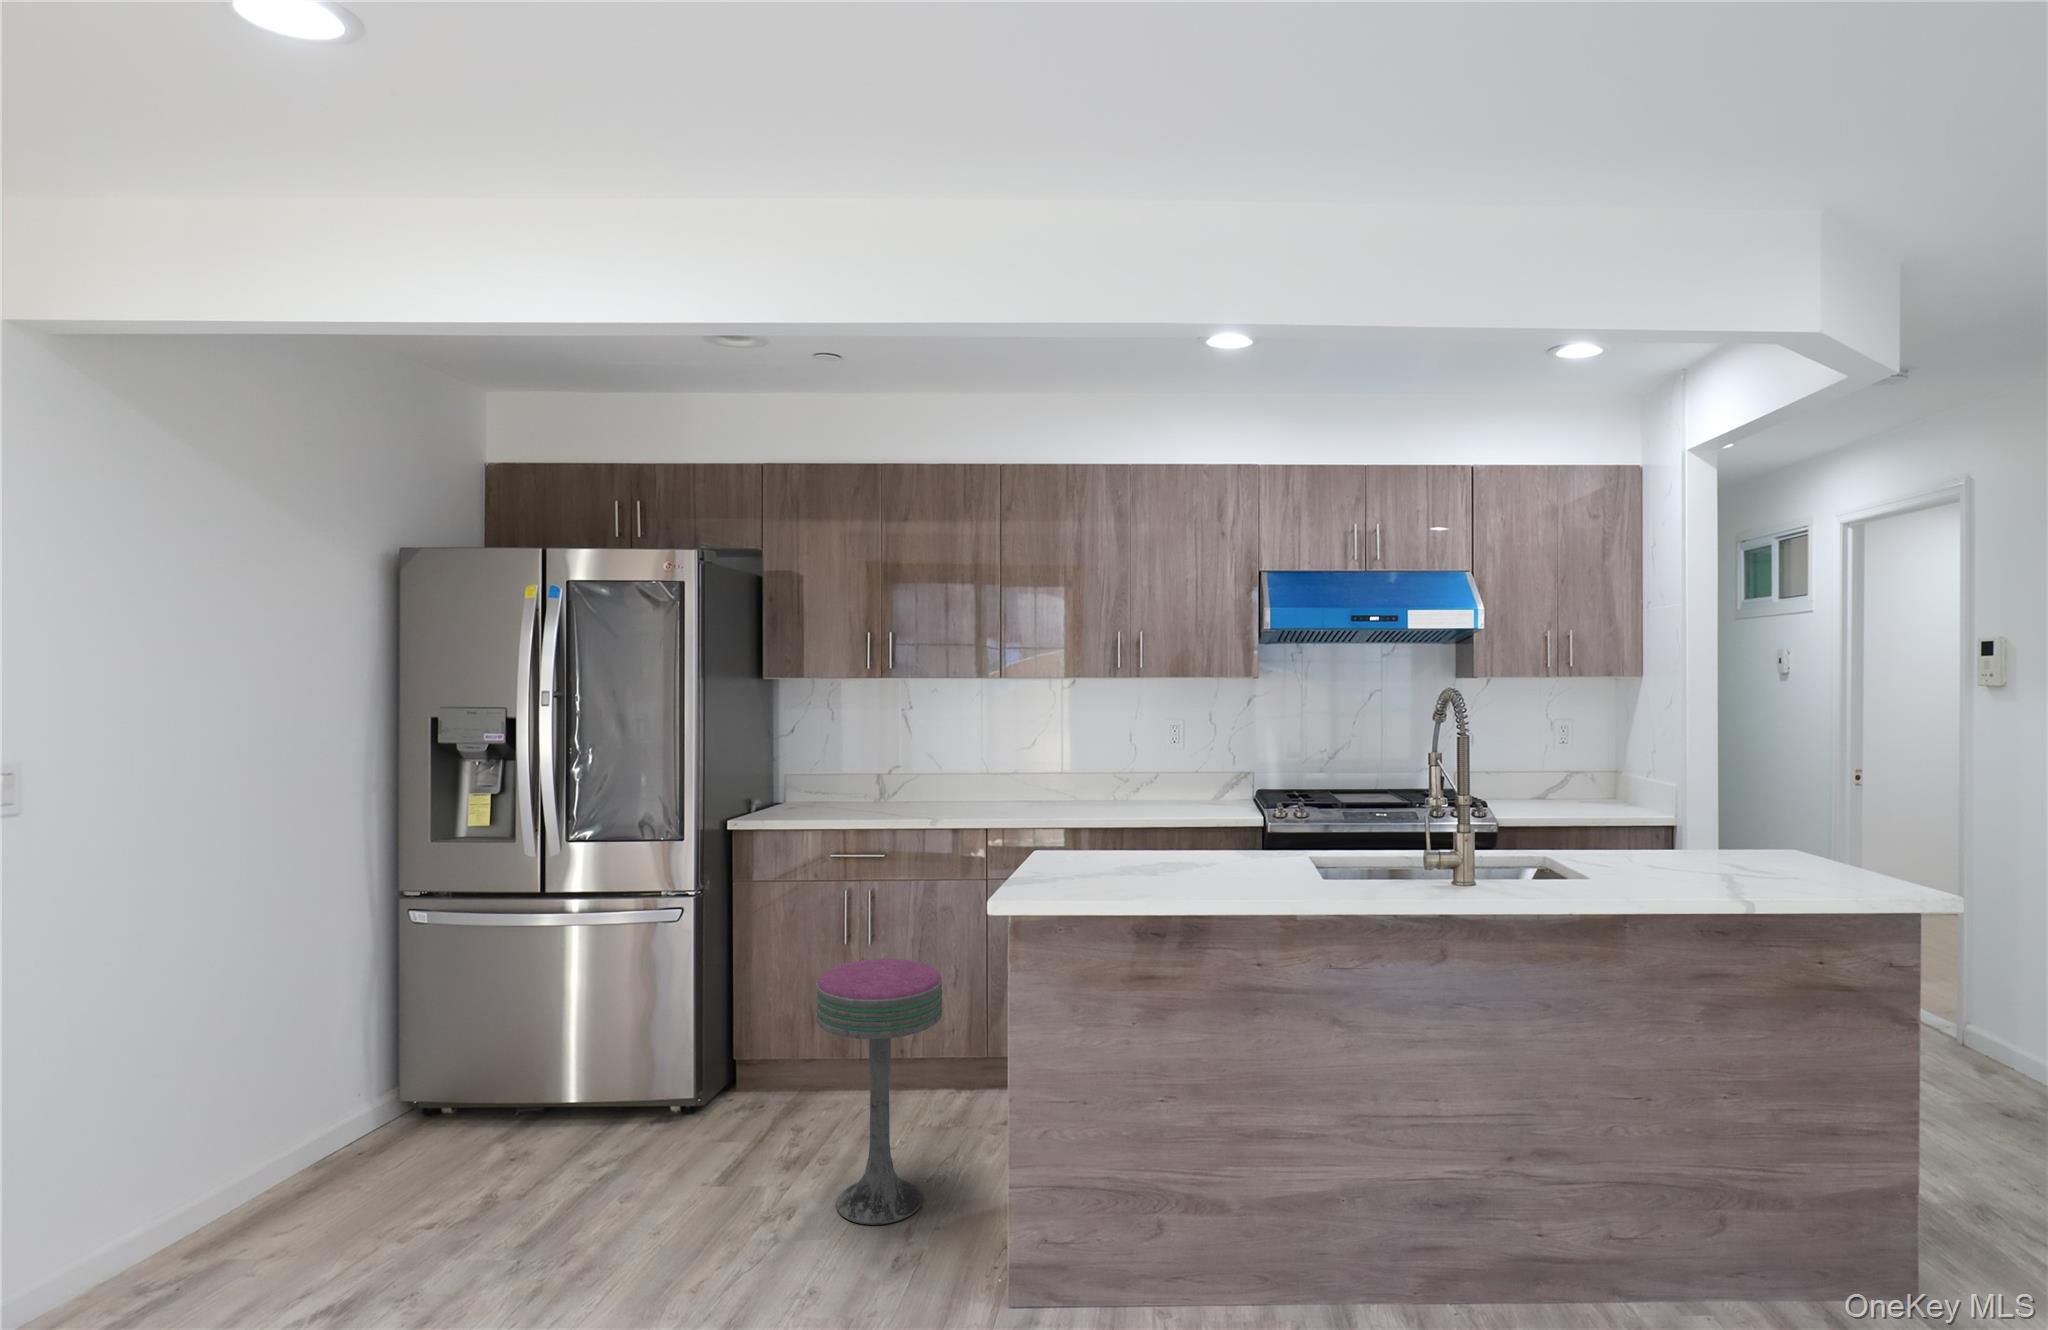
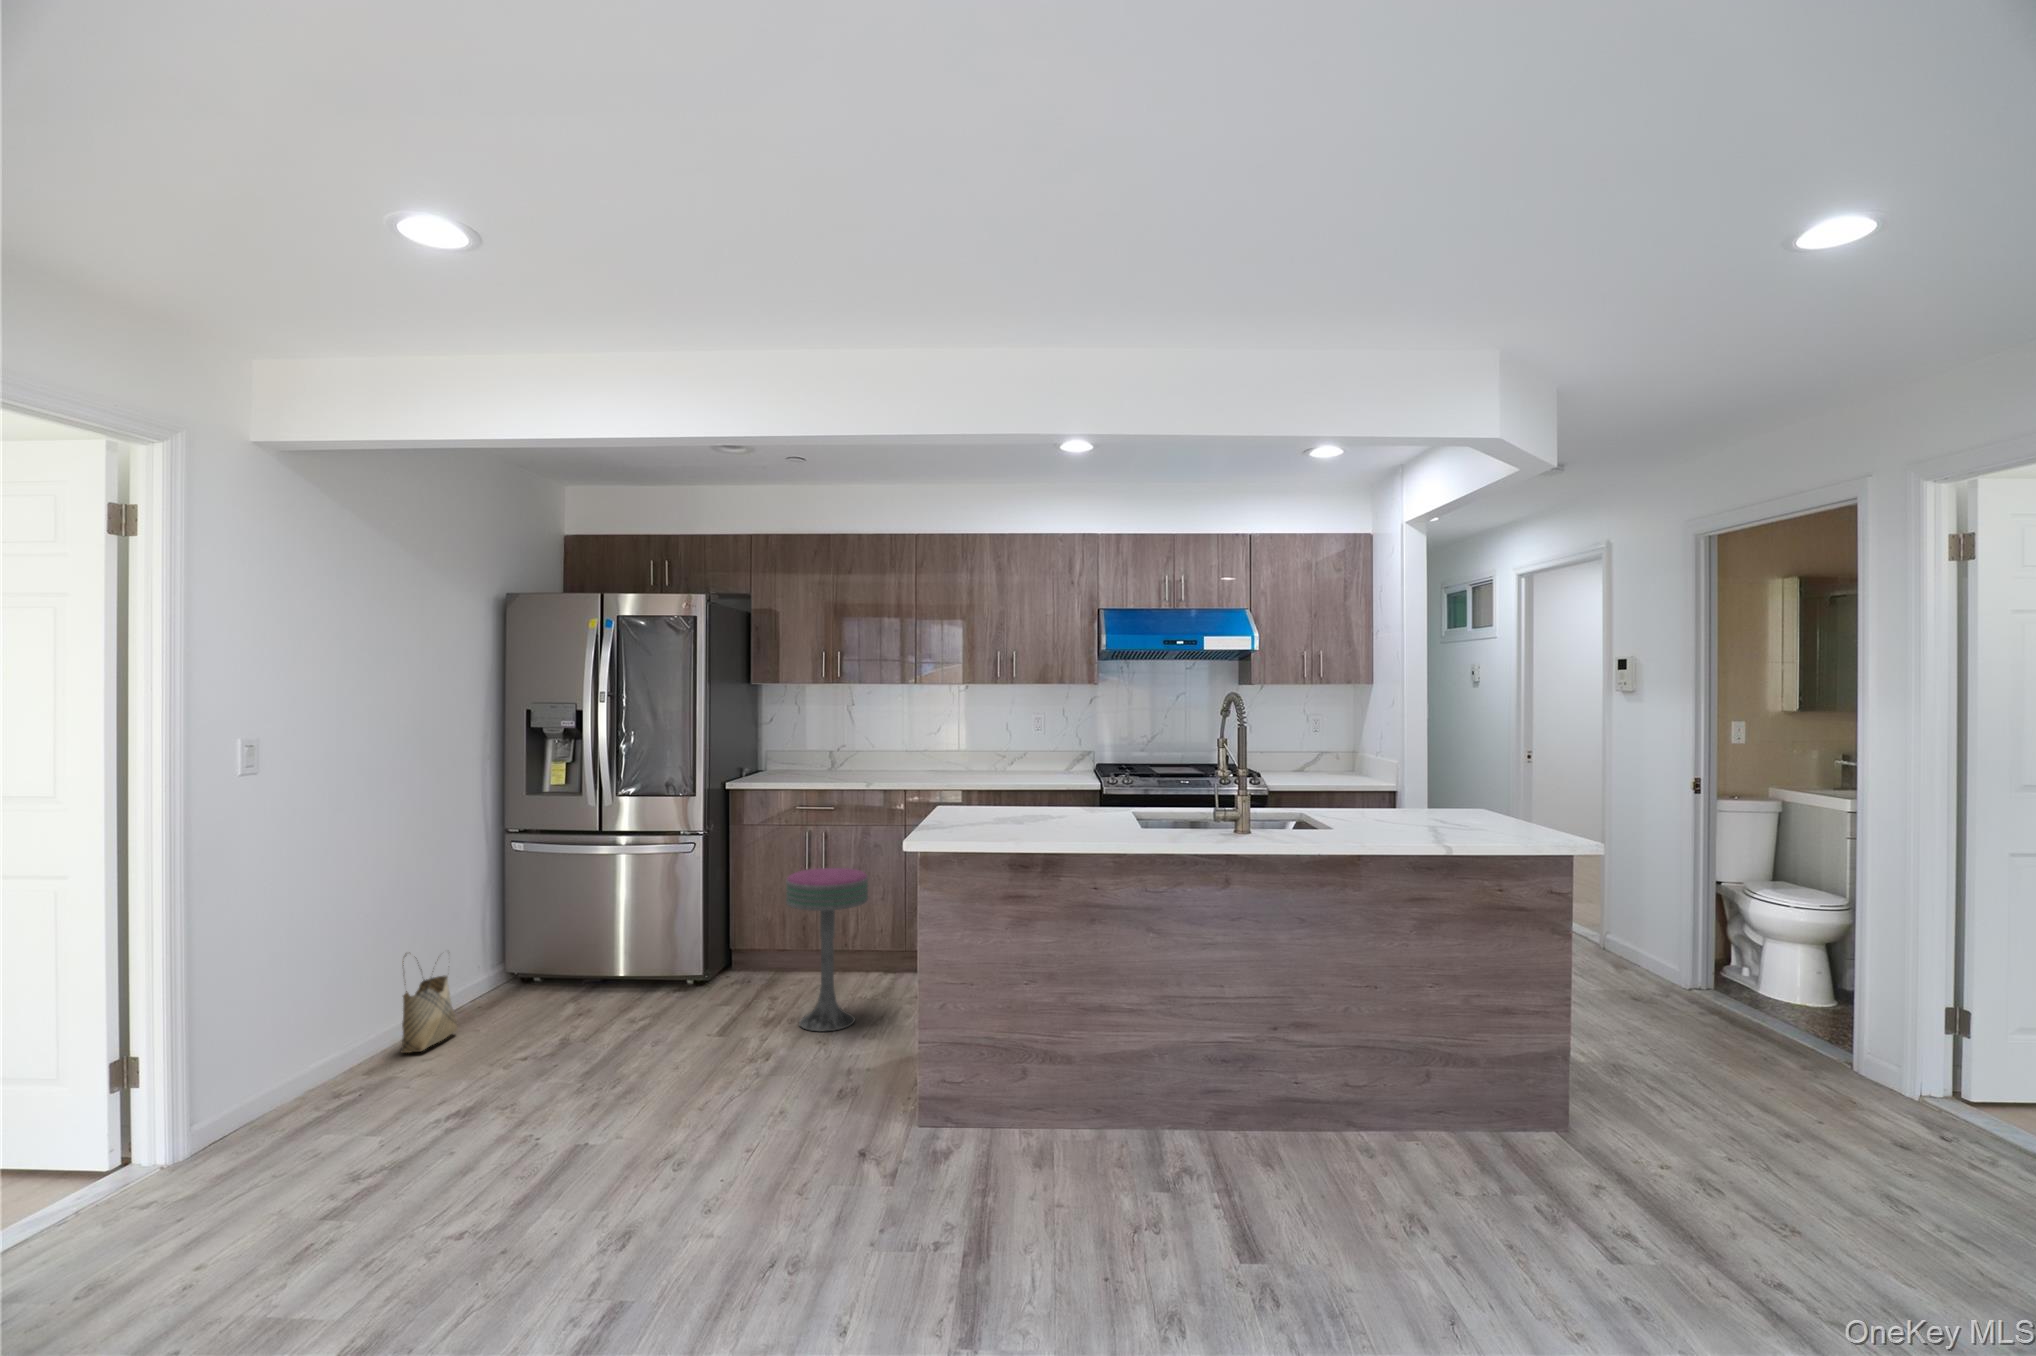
woven basket: none [207,1099,310,1270] -> present [401,960,457,1053]

